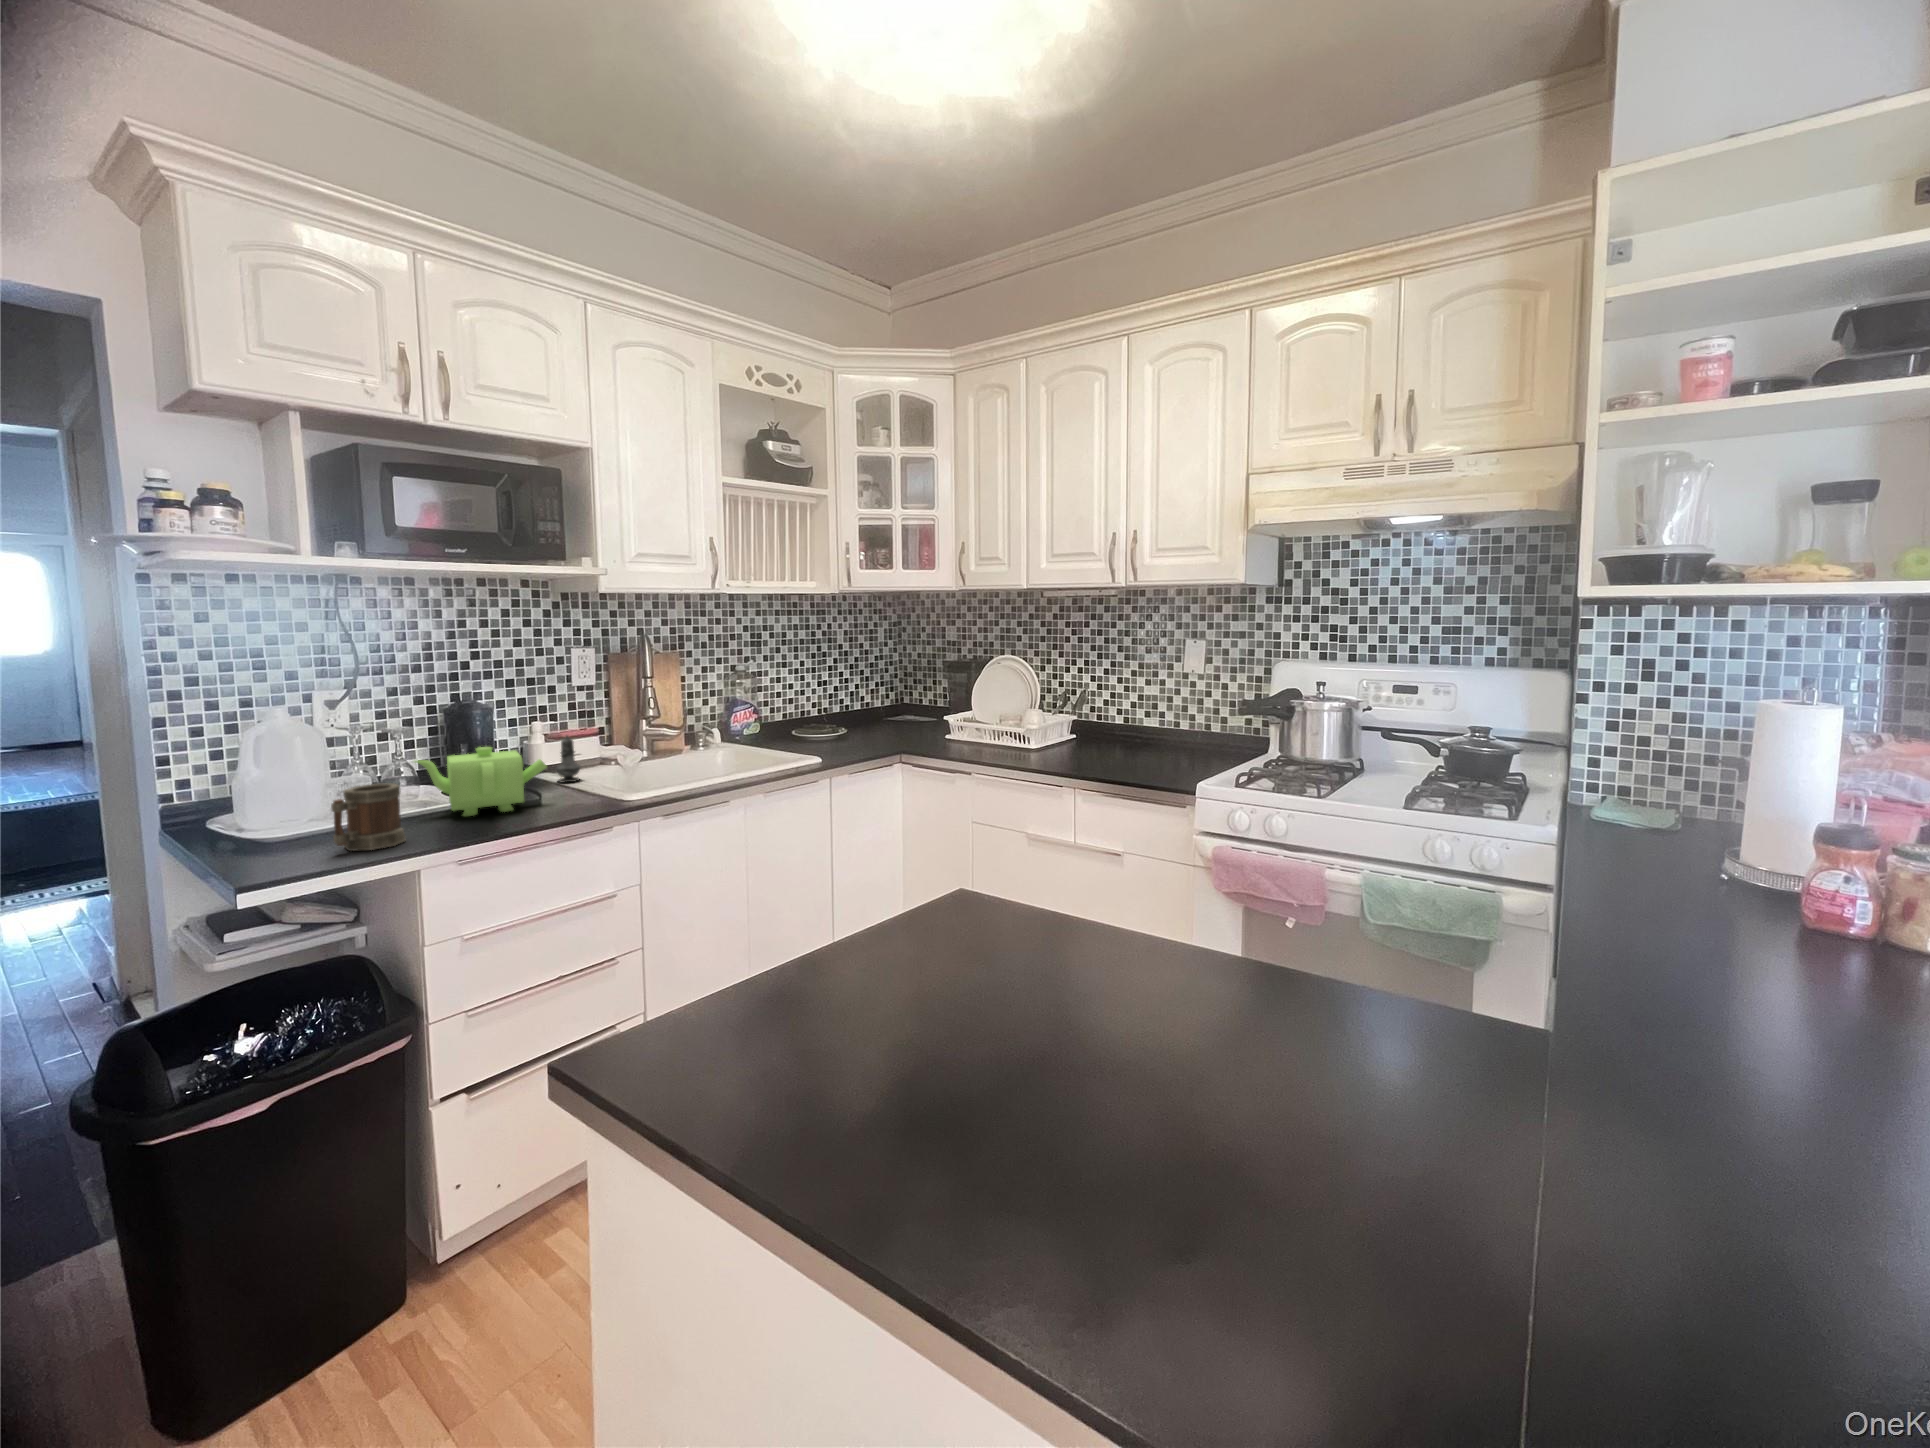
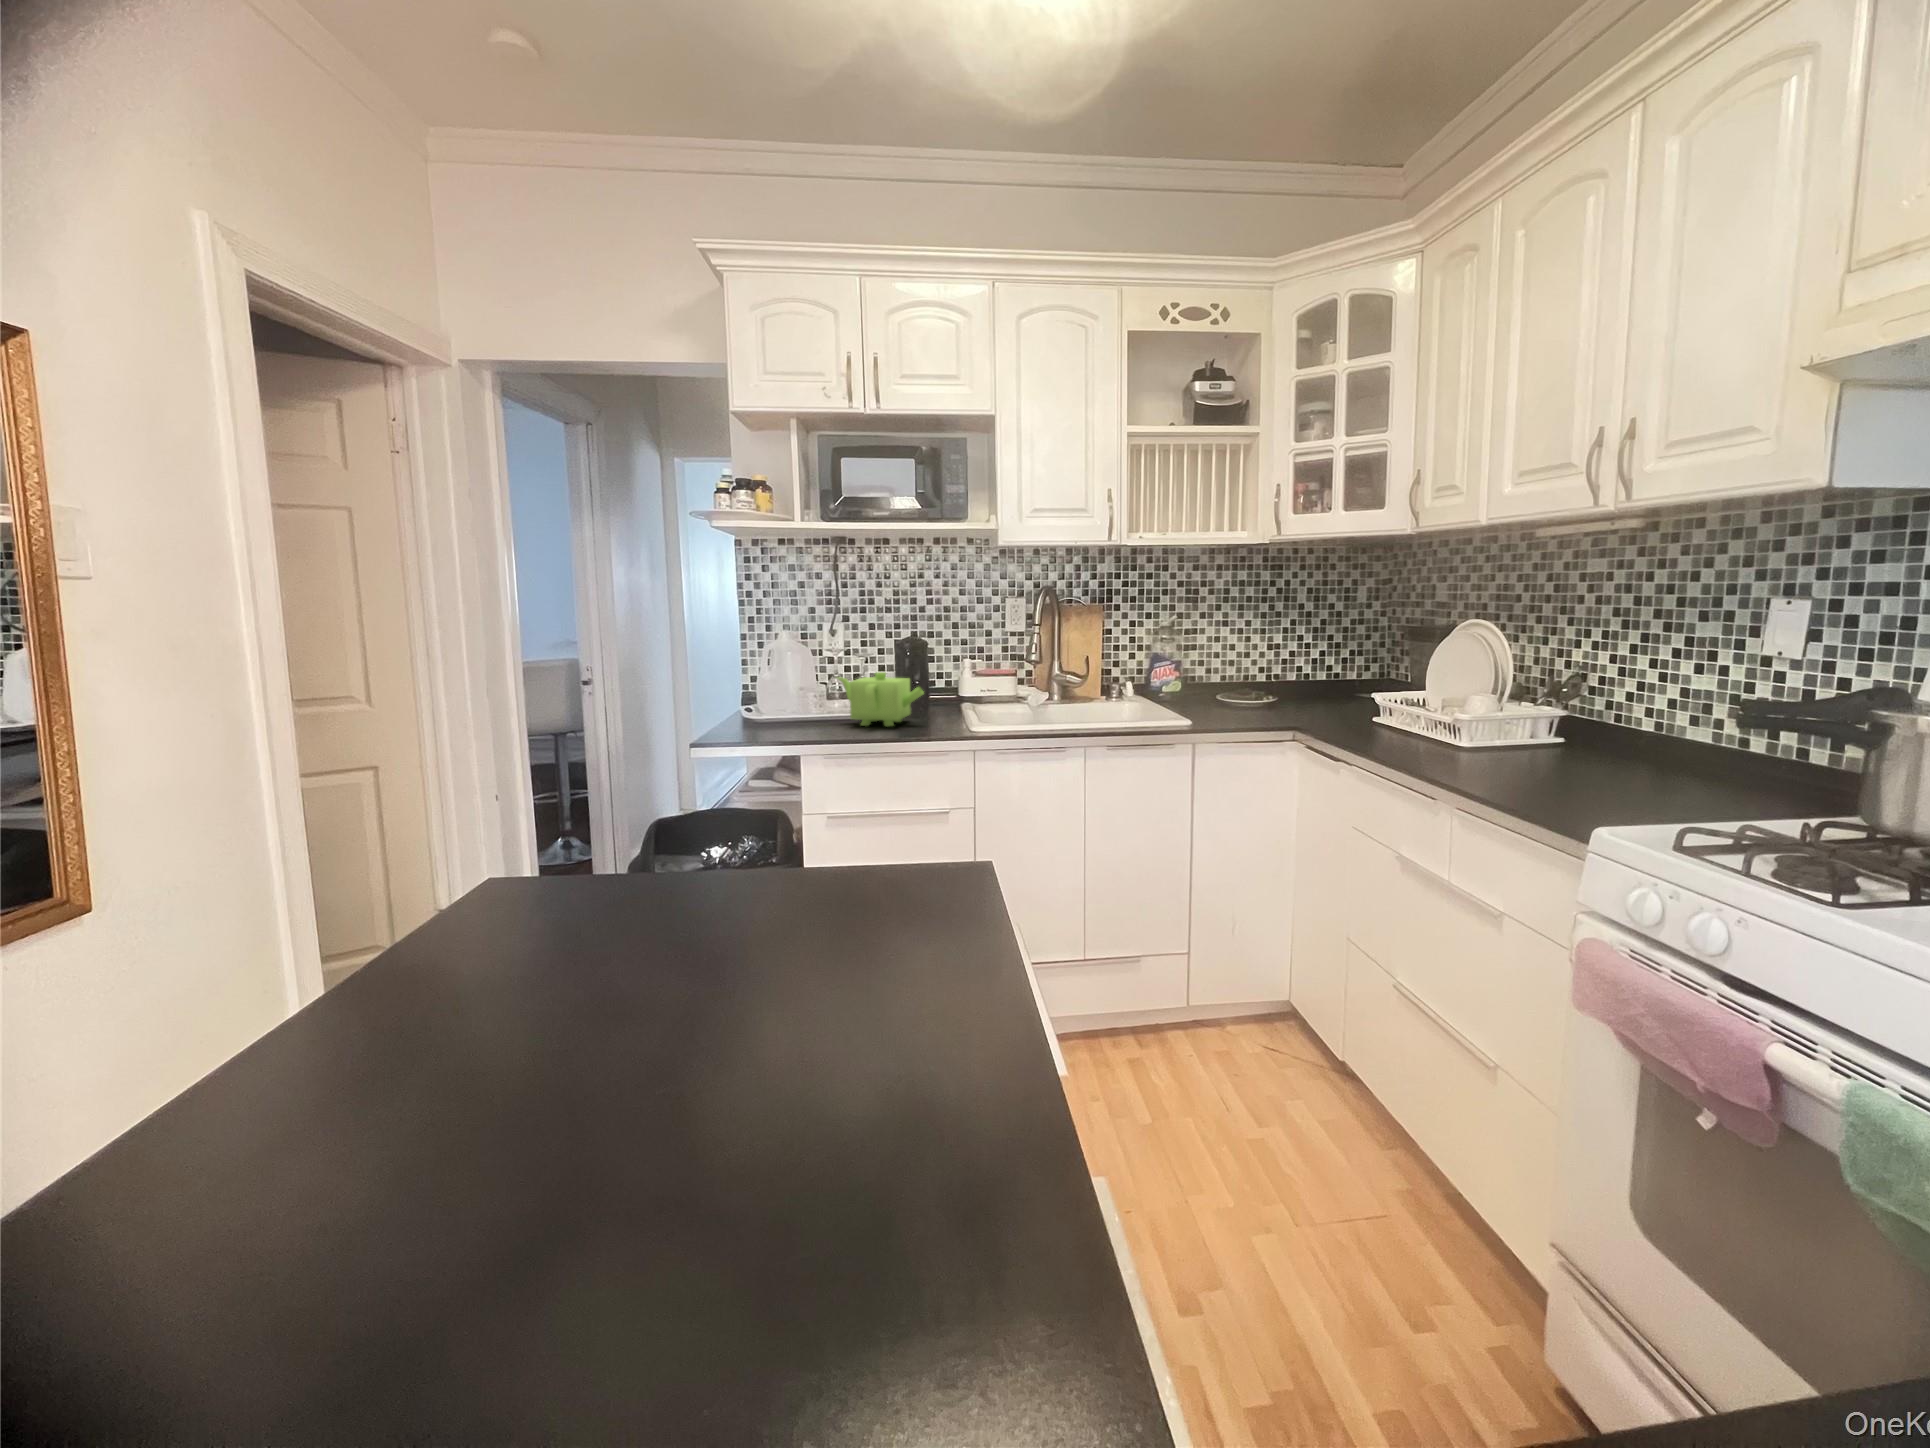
salt shaker: present [556,736,580,783] -> none [958,671,978,713]
mug: present [331,783,406,851] -> none [757,690,806,737]

